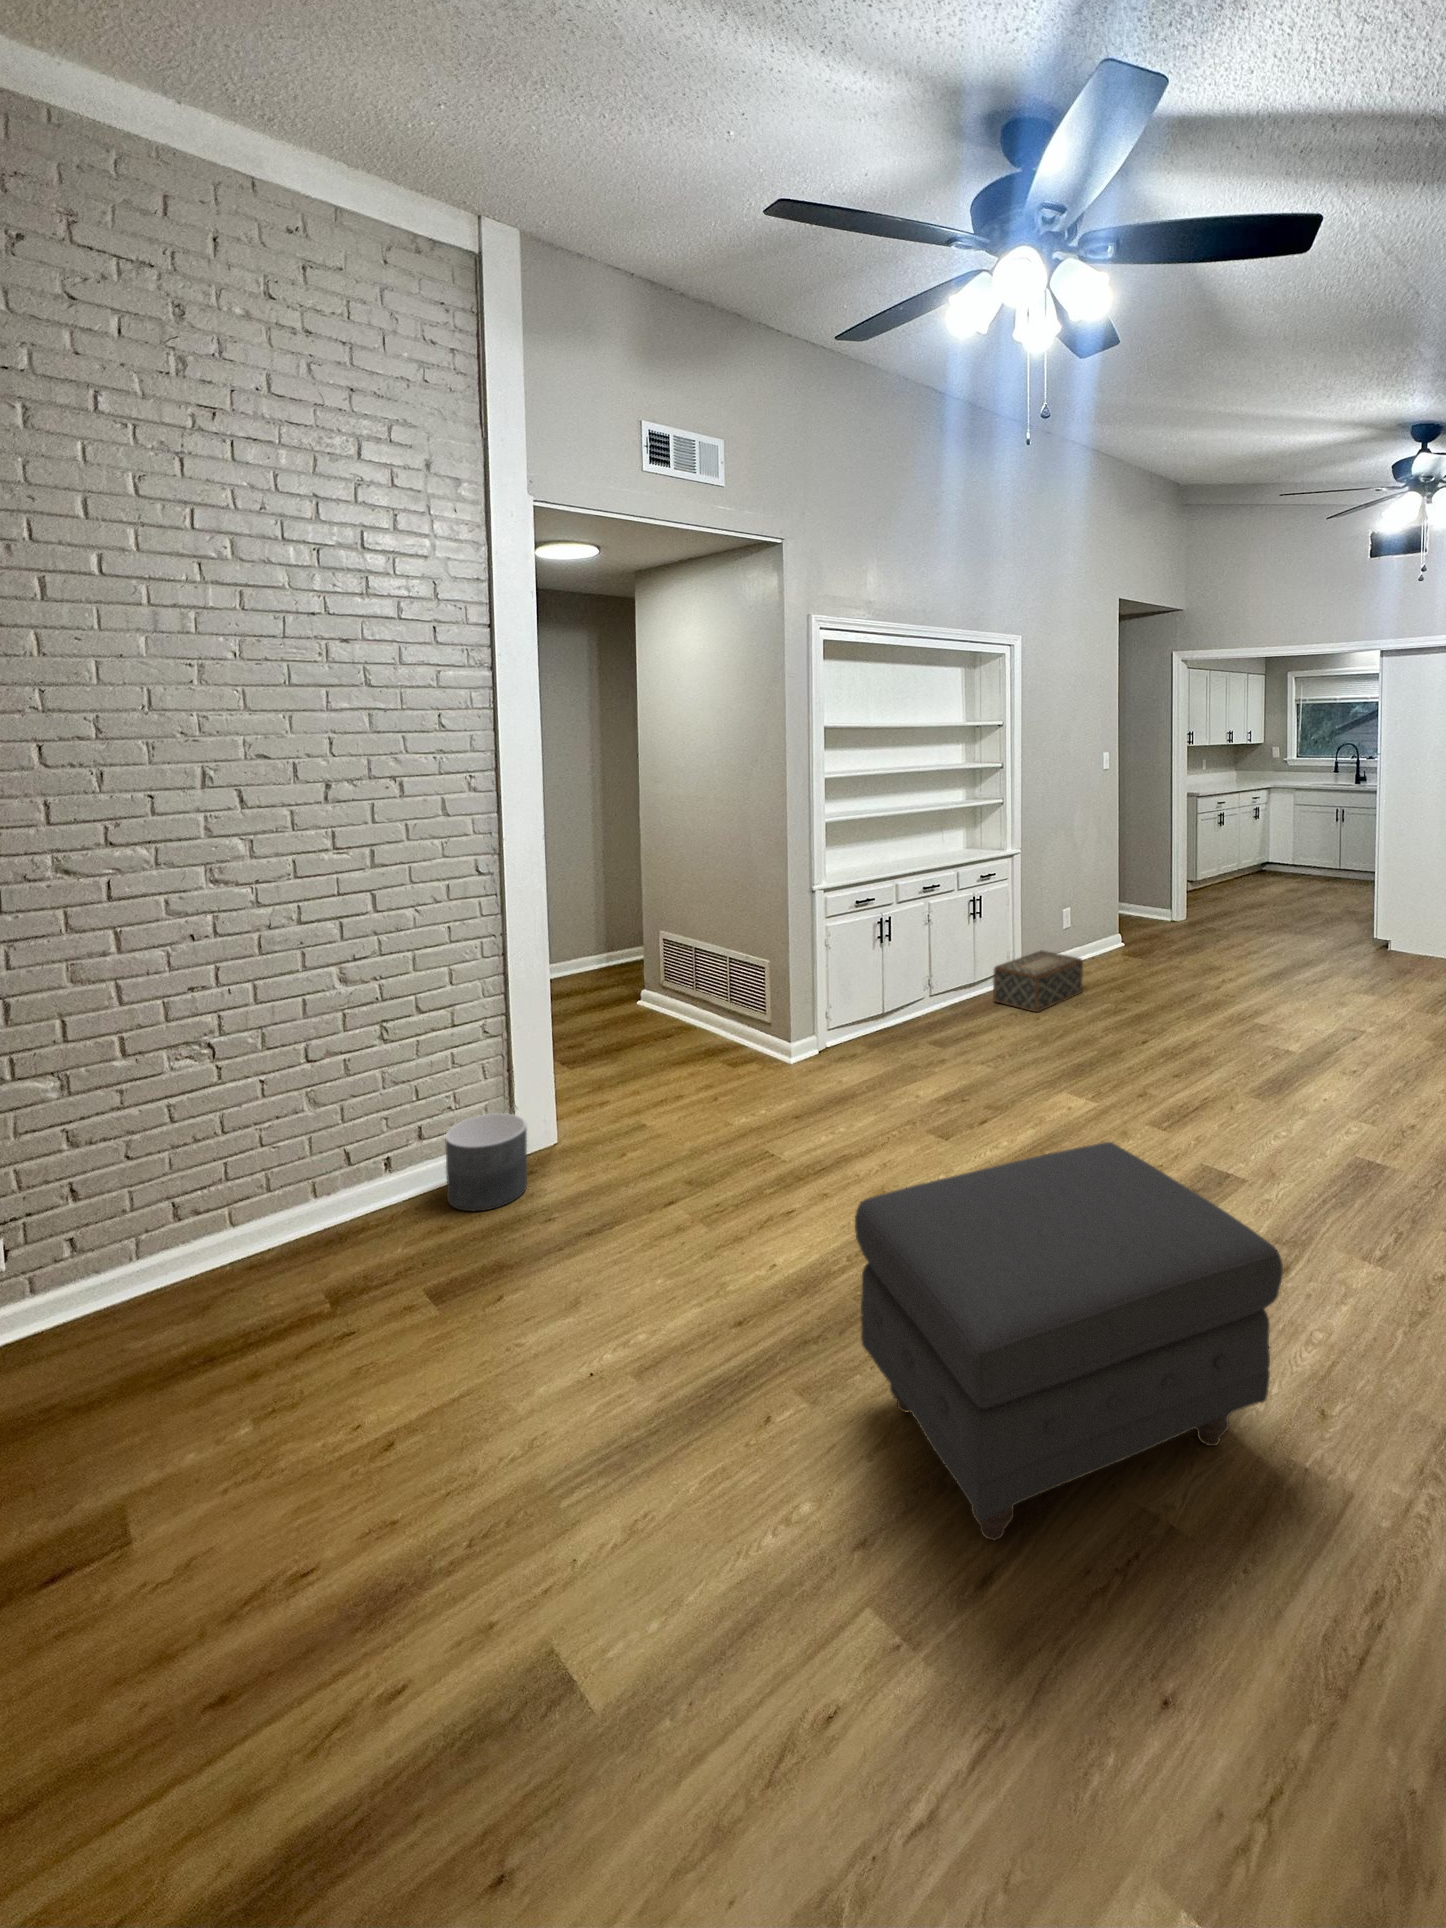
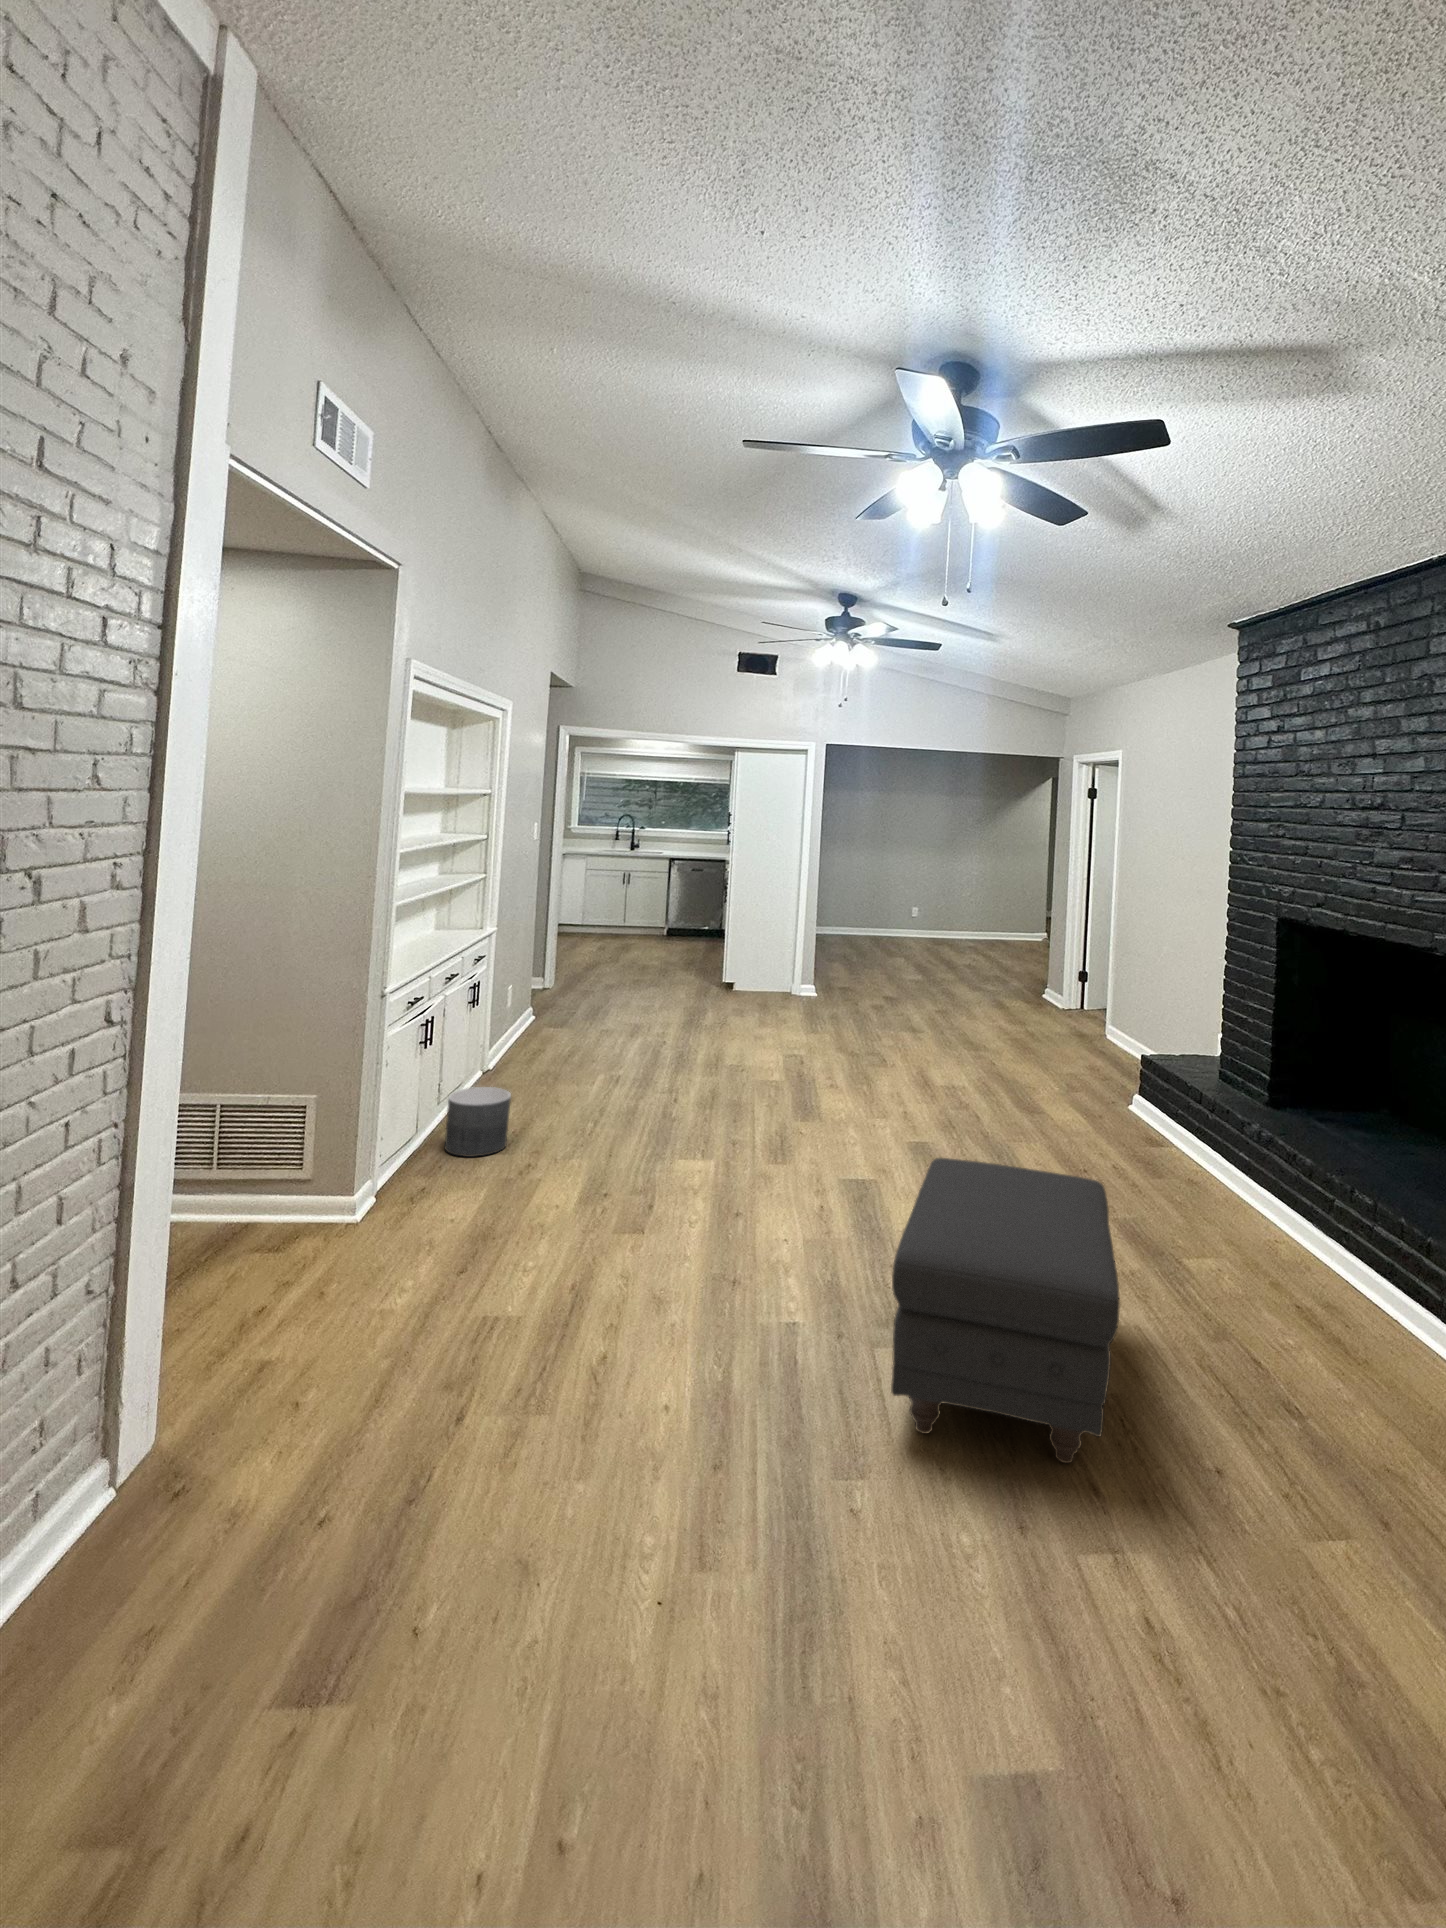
woven basket: present [993,951,1083,1012] -> none [484,1036,557,1101]
planter: present [445,1113,527,1211] -> present [445,1087,511,1157]

